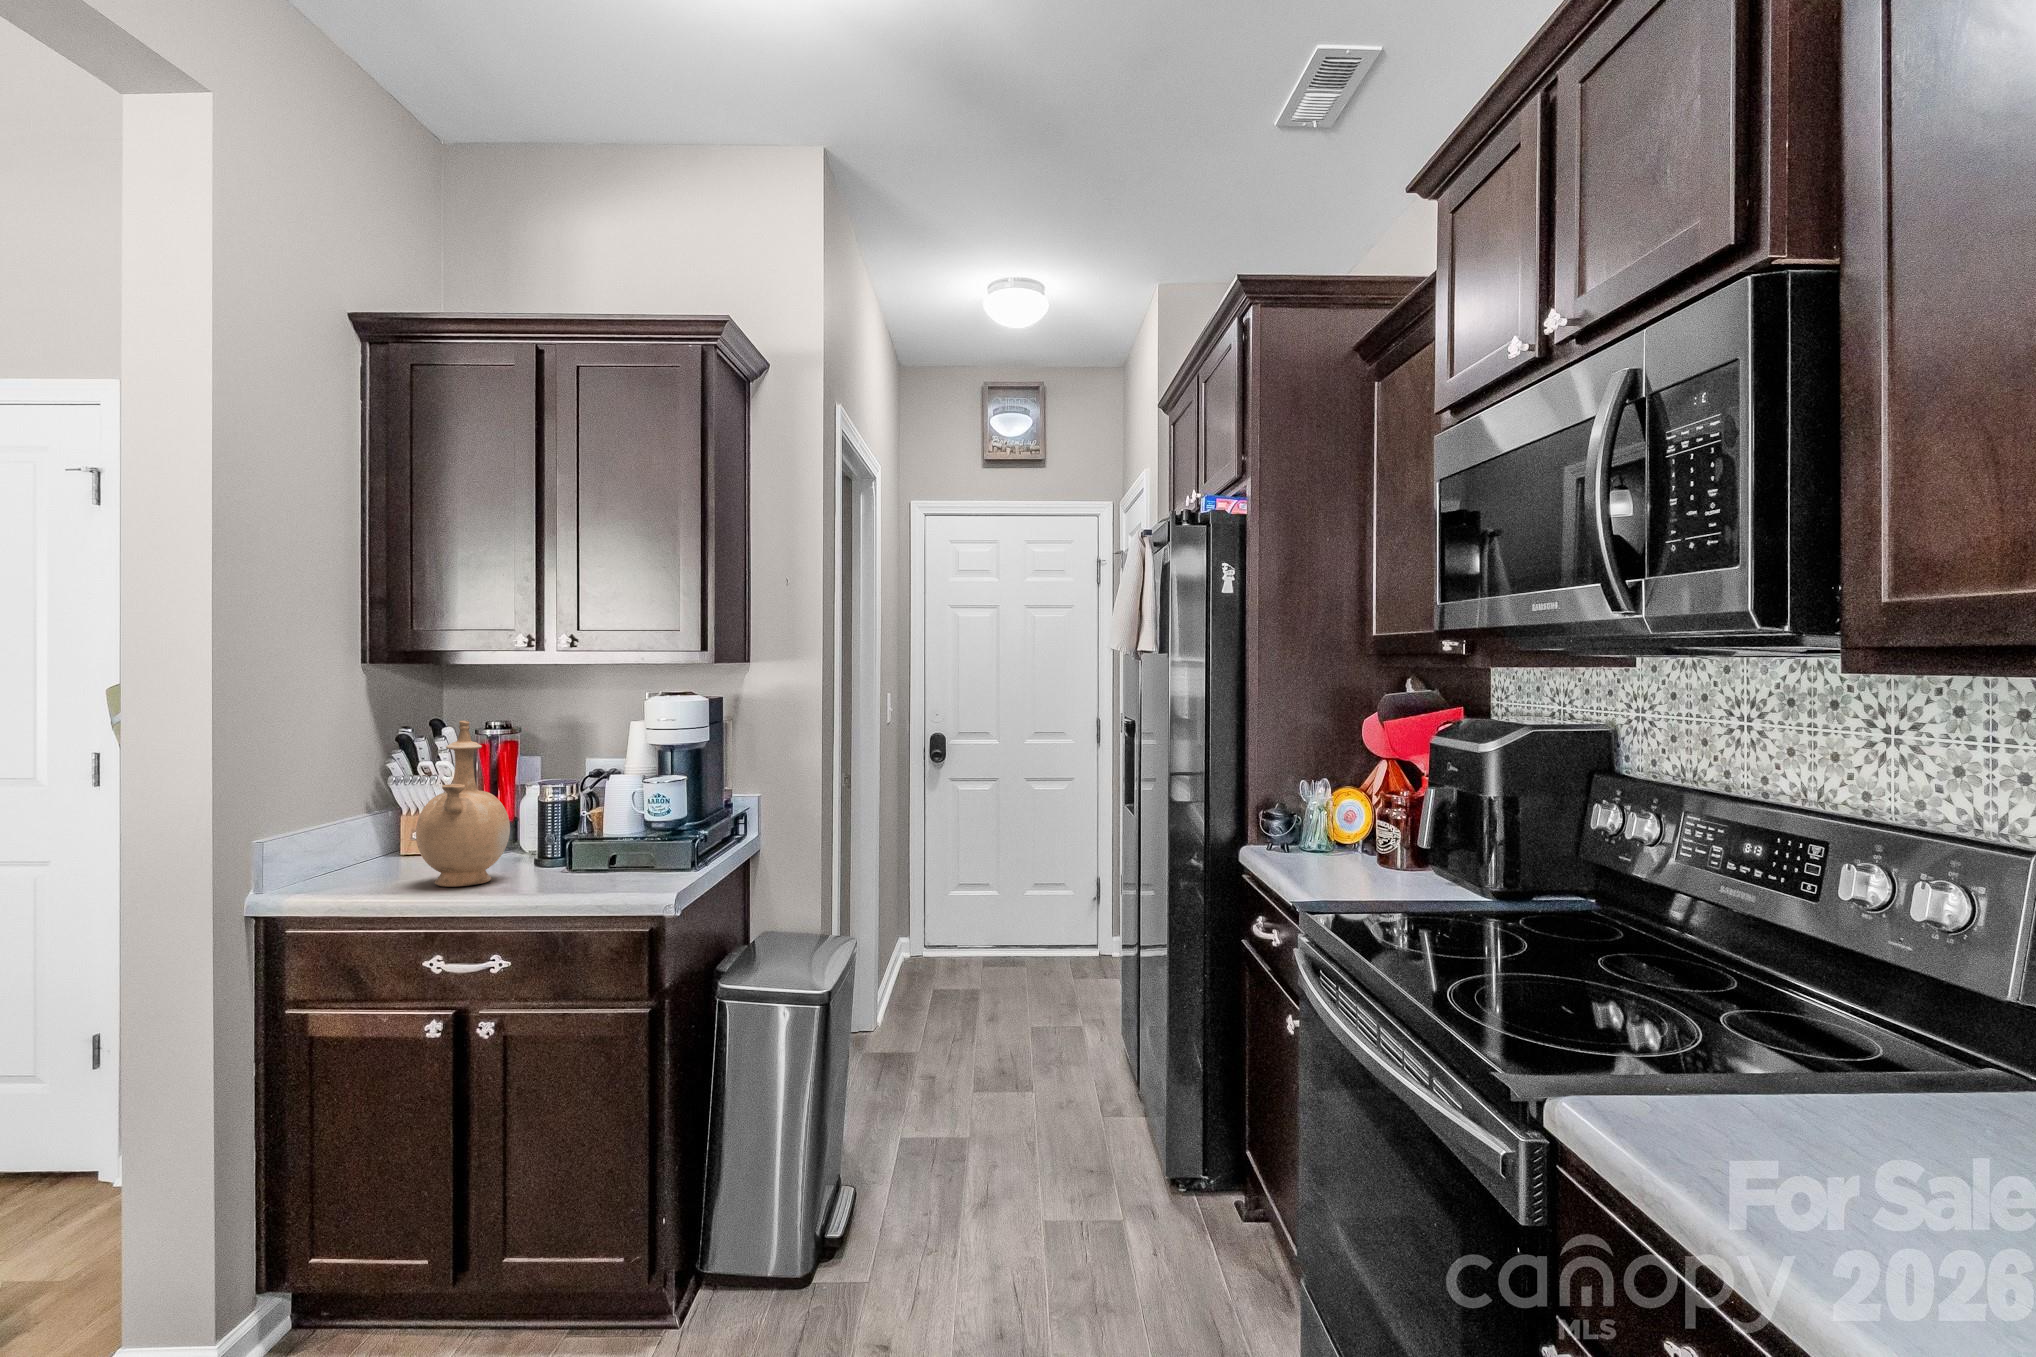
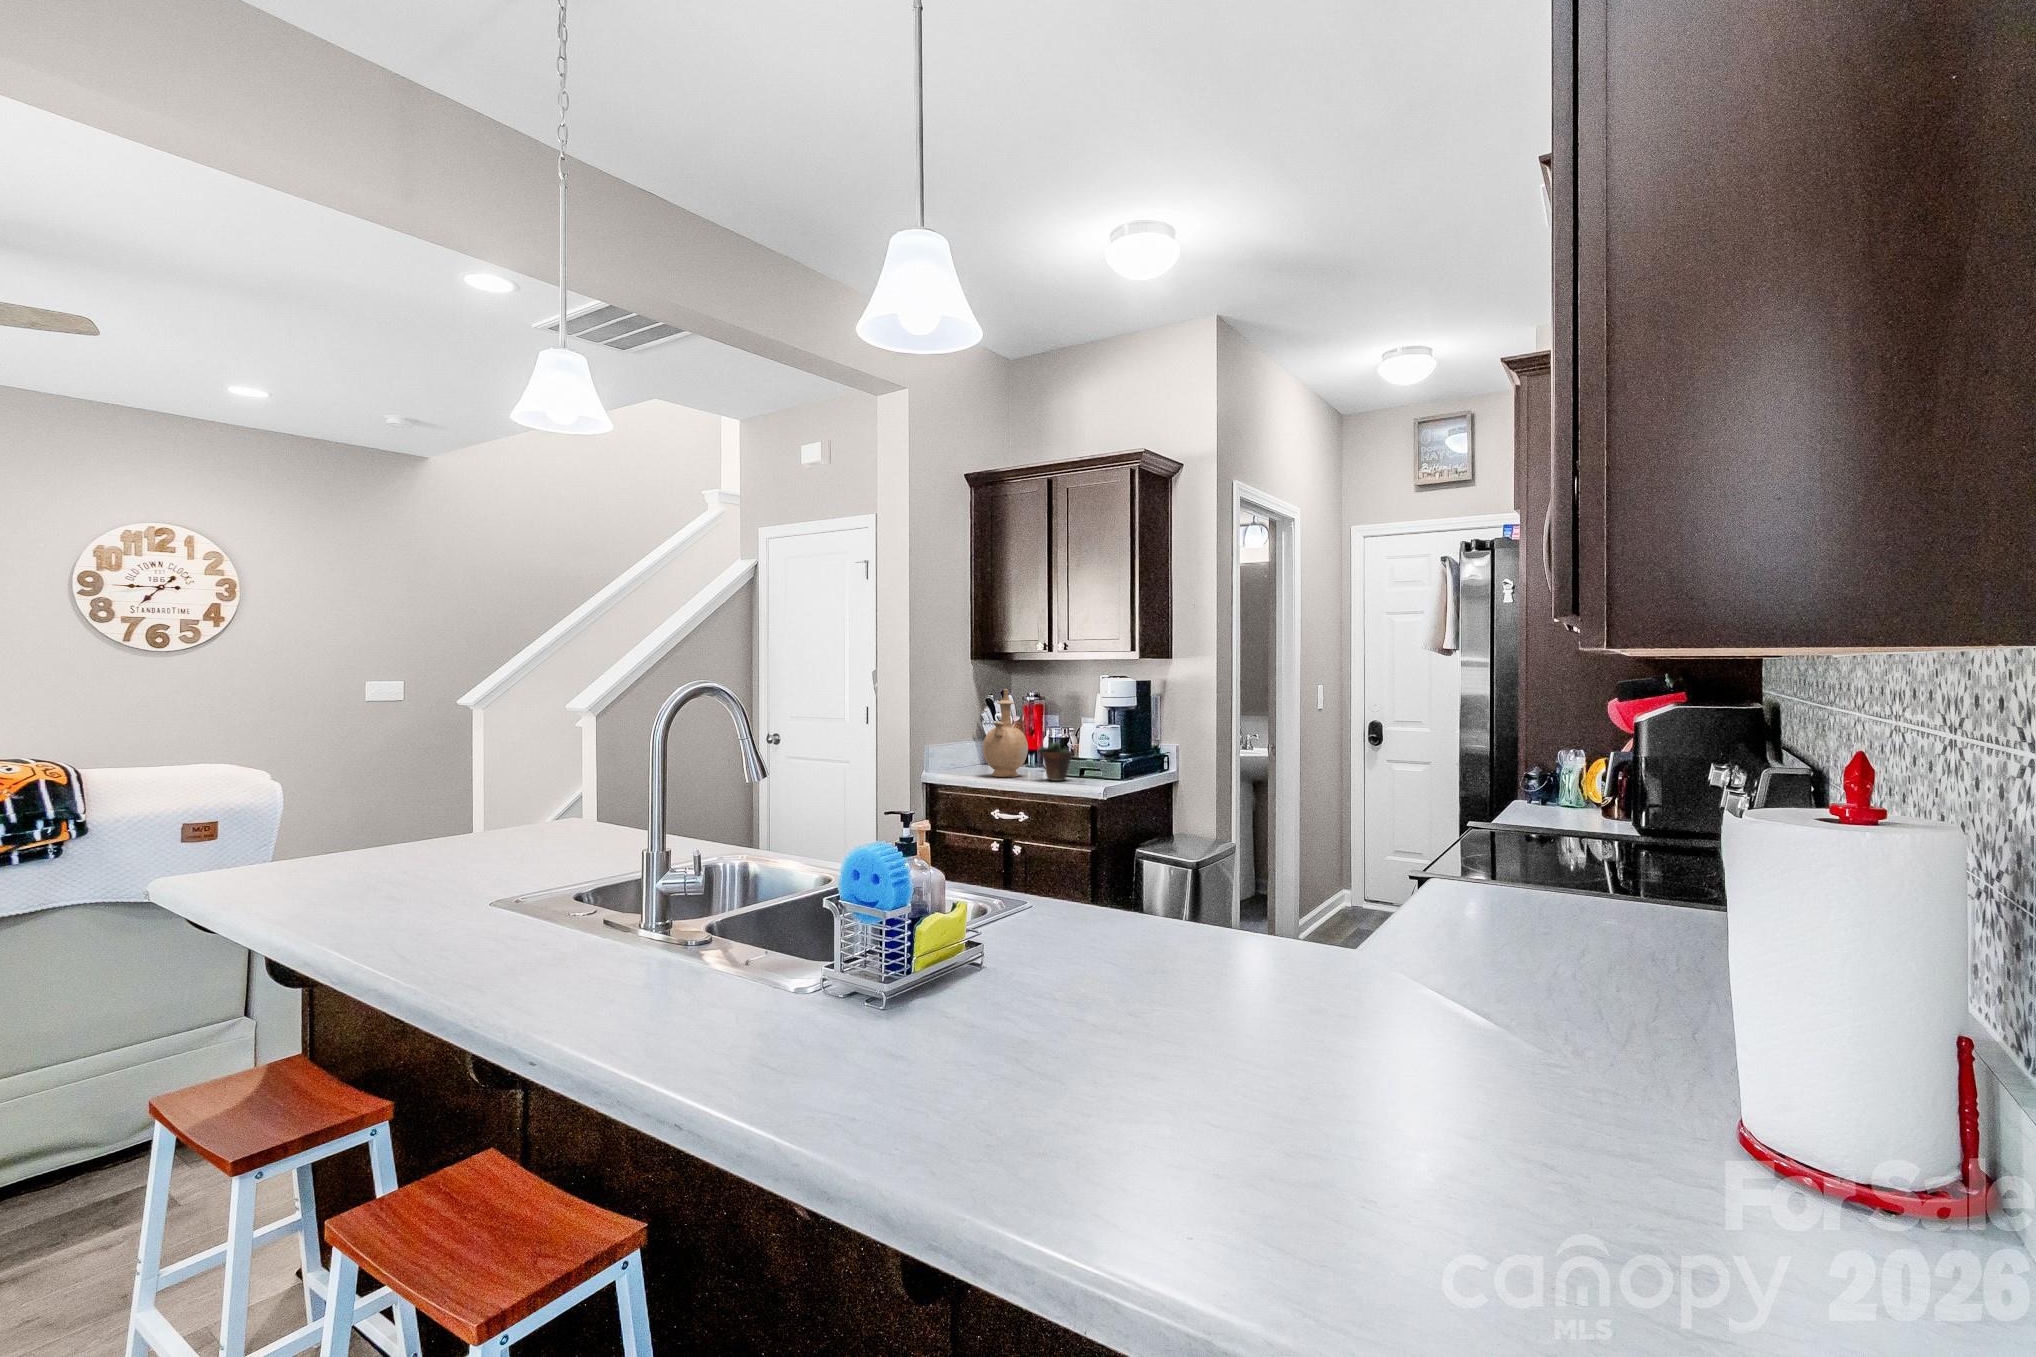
succulent plant: none [541,791,607,887] -> present [1038,732,1073,781]

